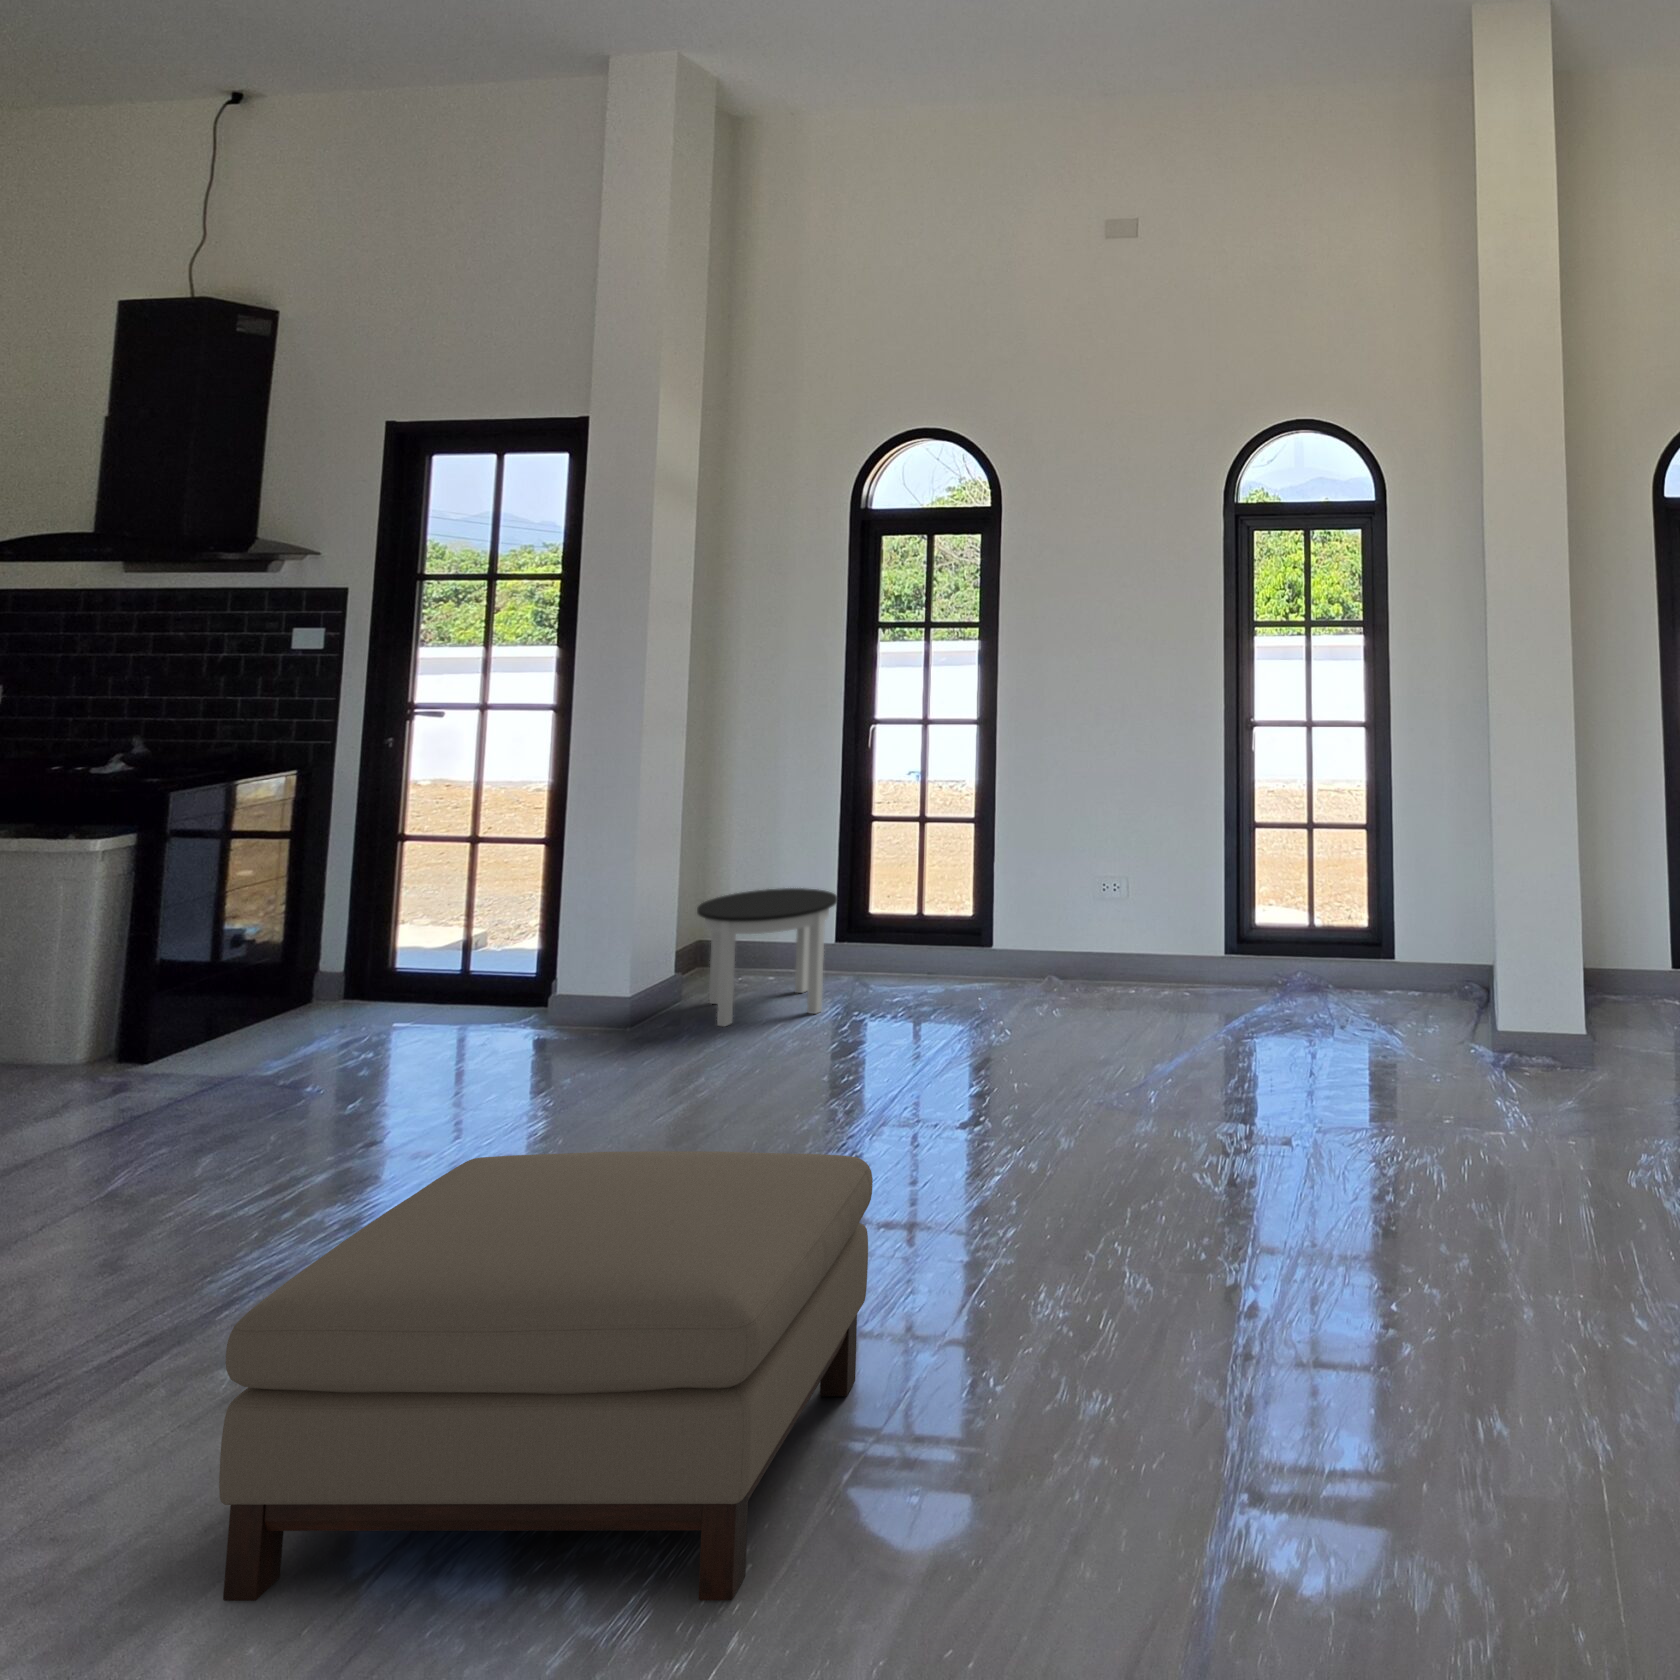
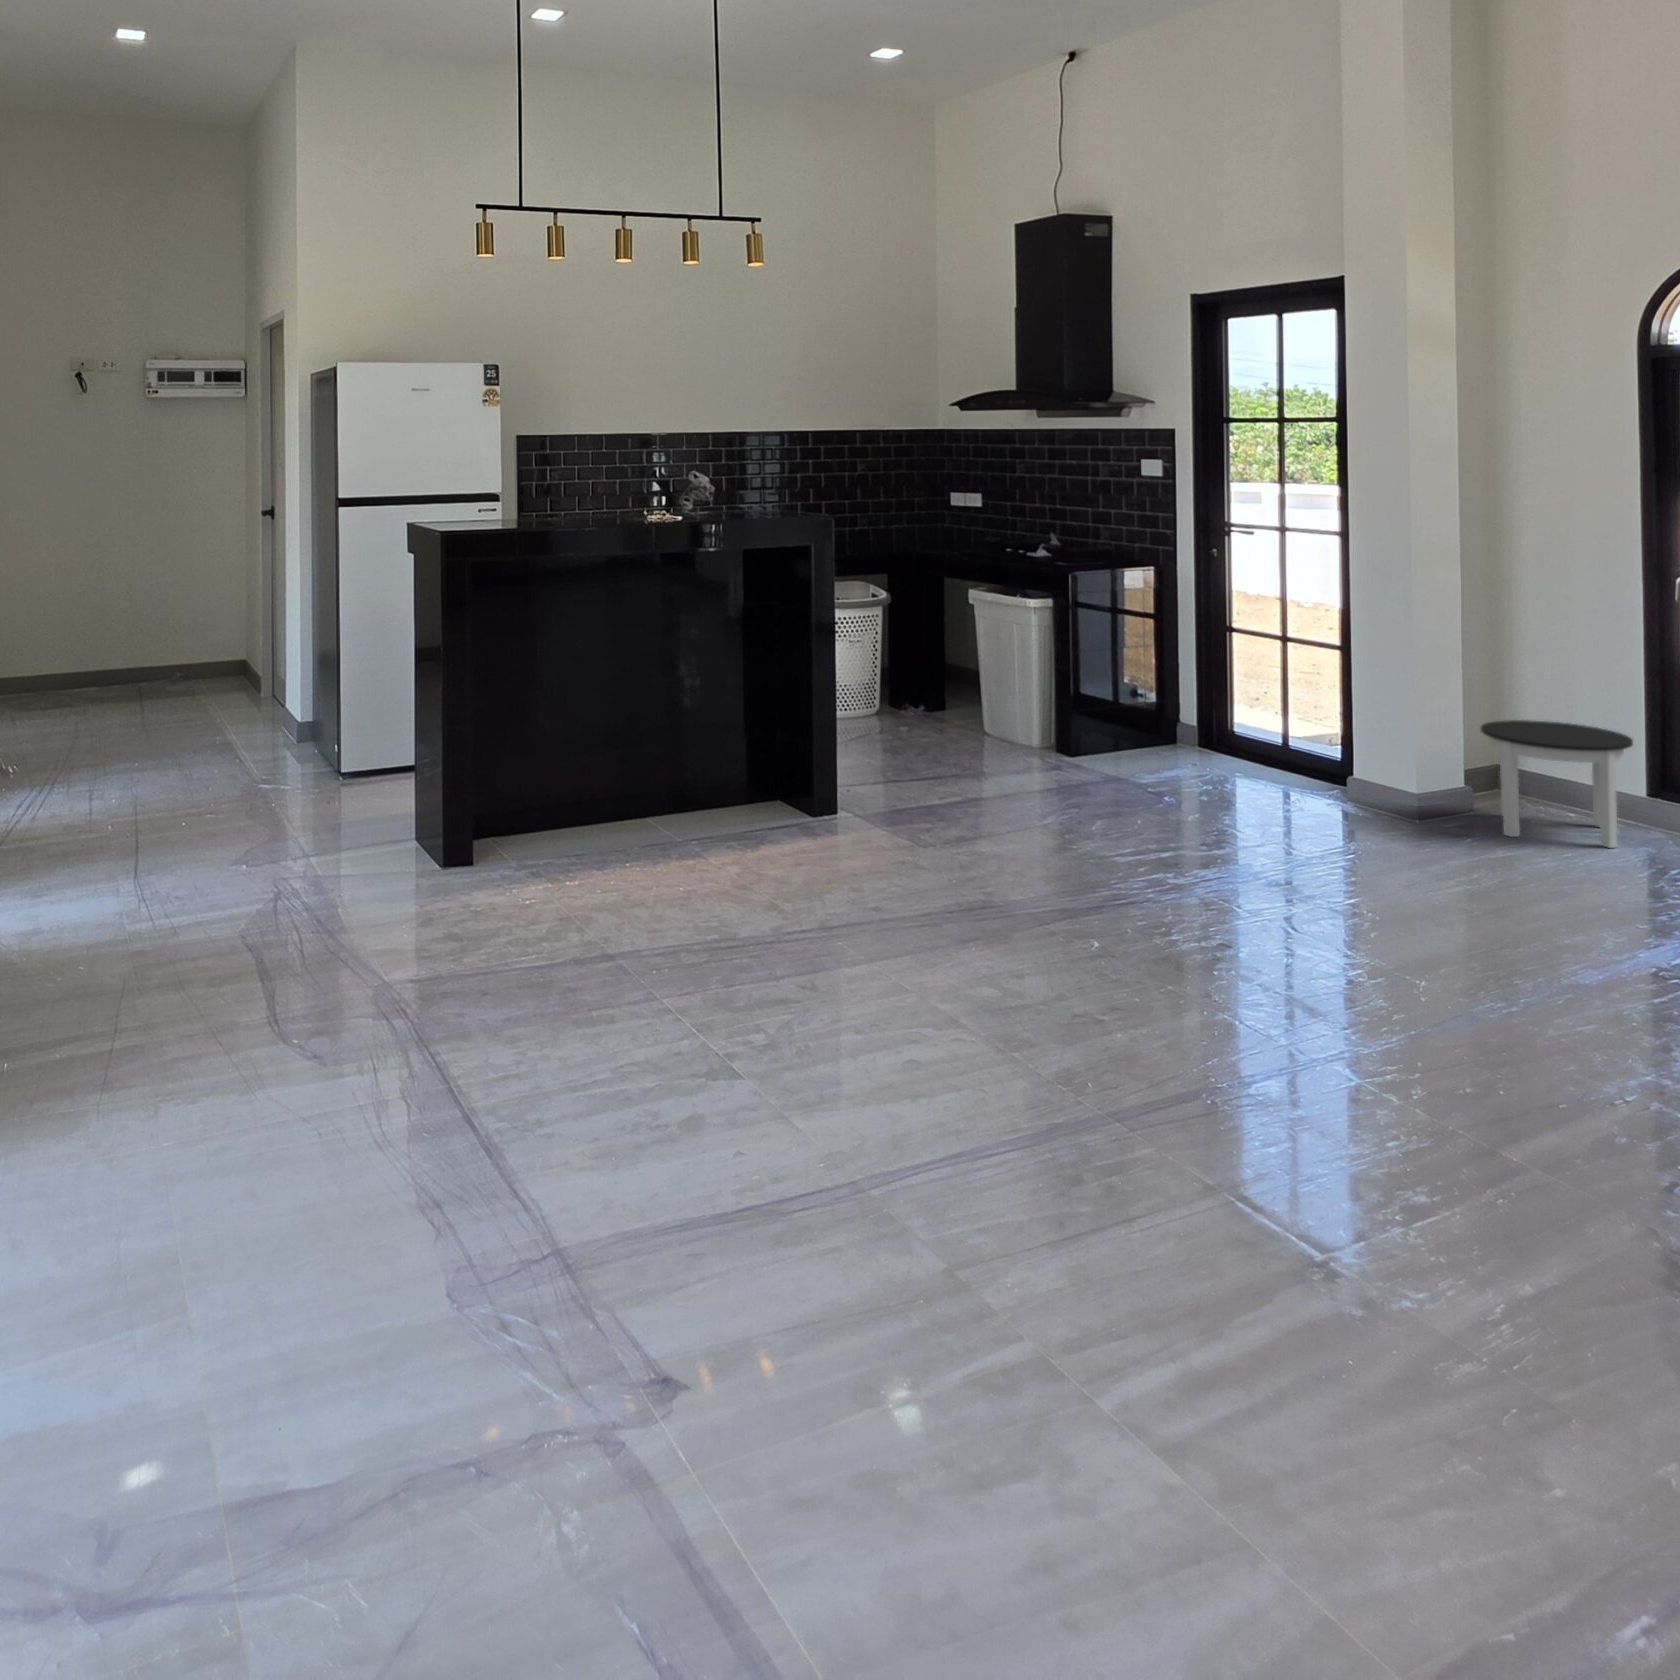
ottoman: present [219,1151,873,1601] -> none [1082,850,1556,1188]

